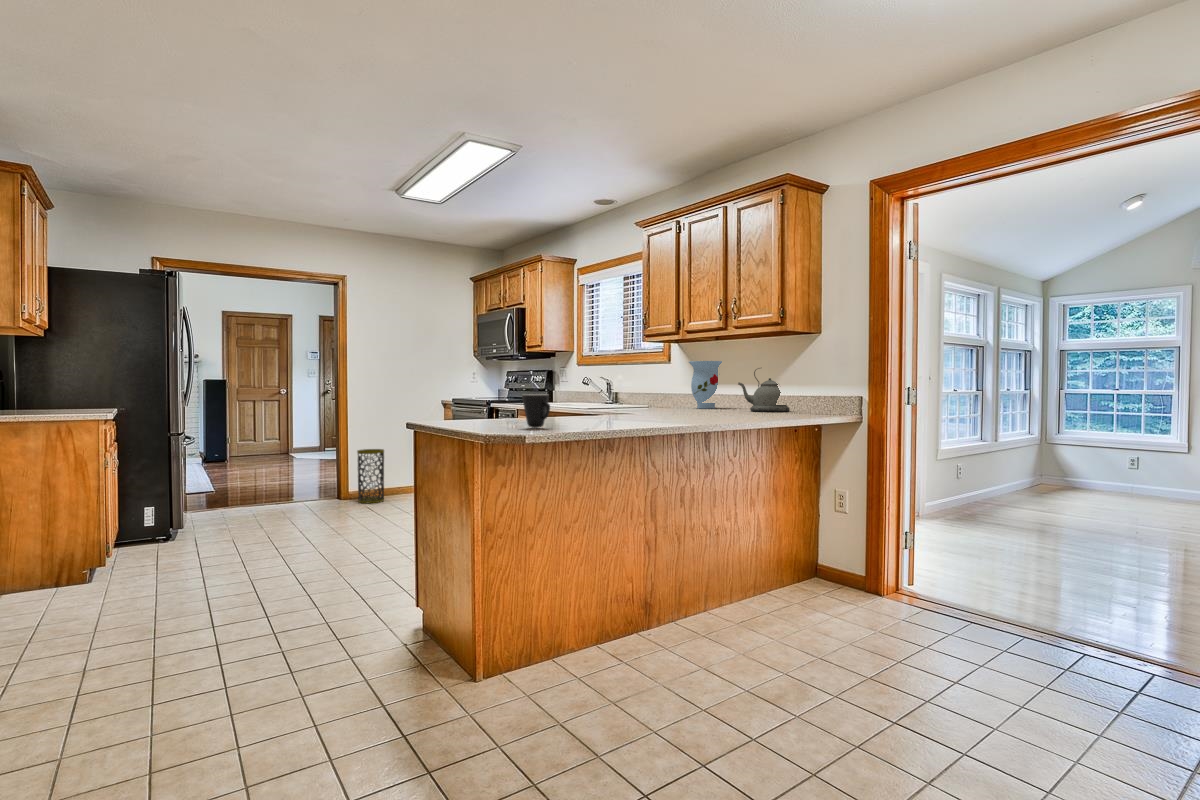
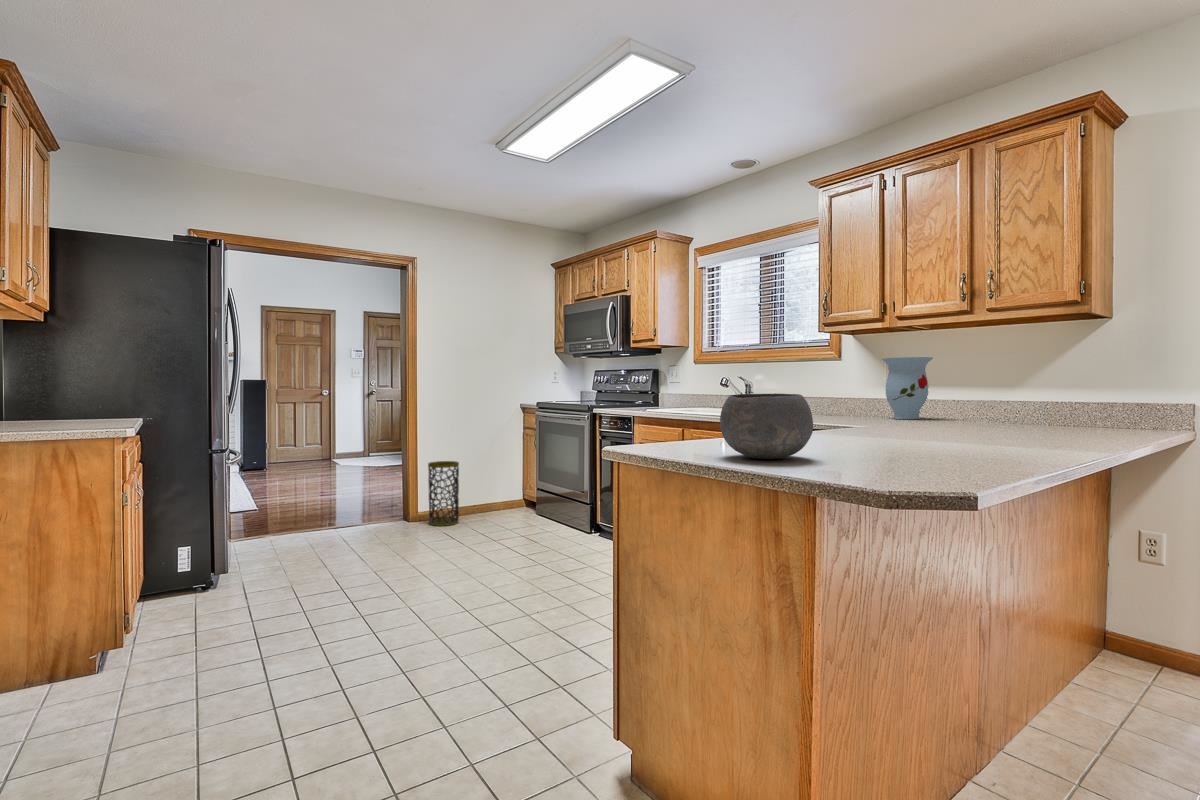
kettle: present [738,368,790,412] -> none [986,365,1064,427]
bowl: none [461,386,515,424] -> present [720,393,813,459]
mug: present [522,394,550,428] -> none [889,411,959,475]

